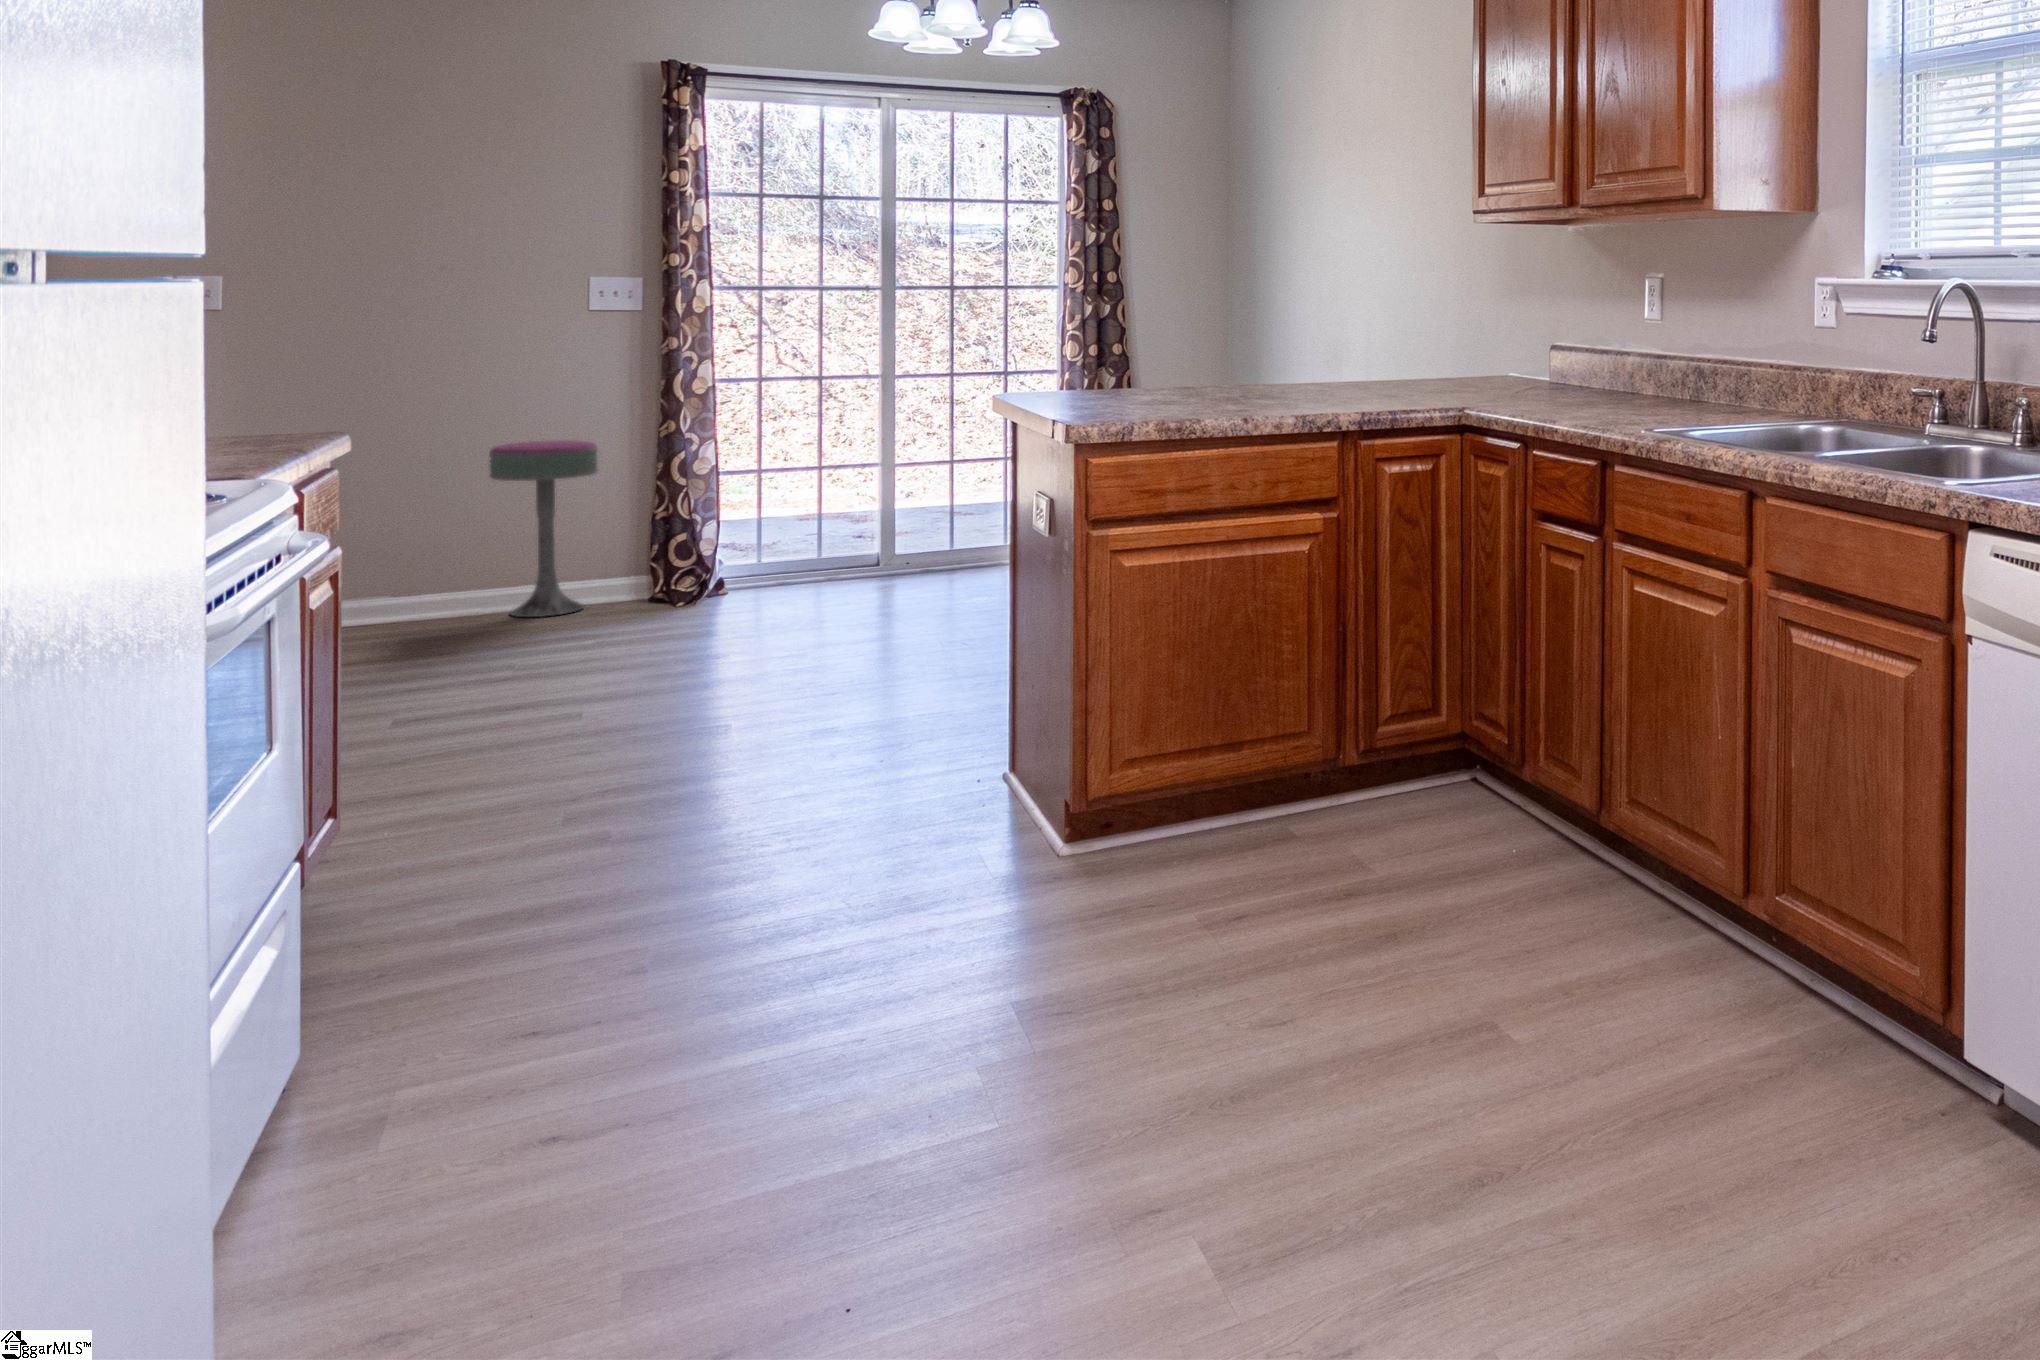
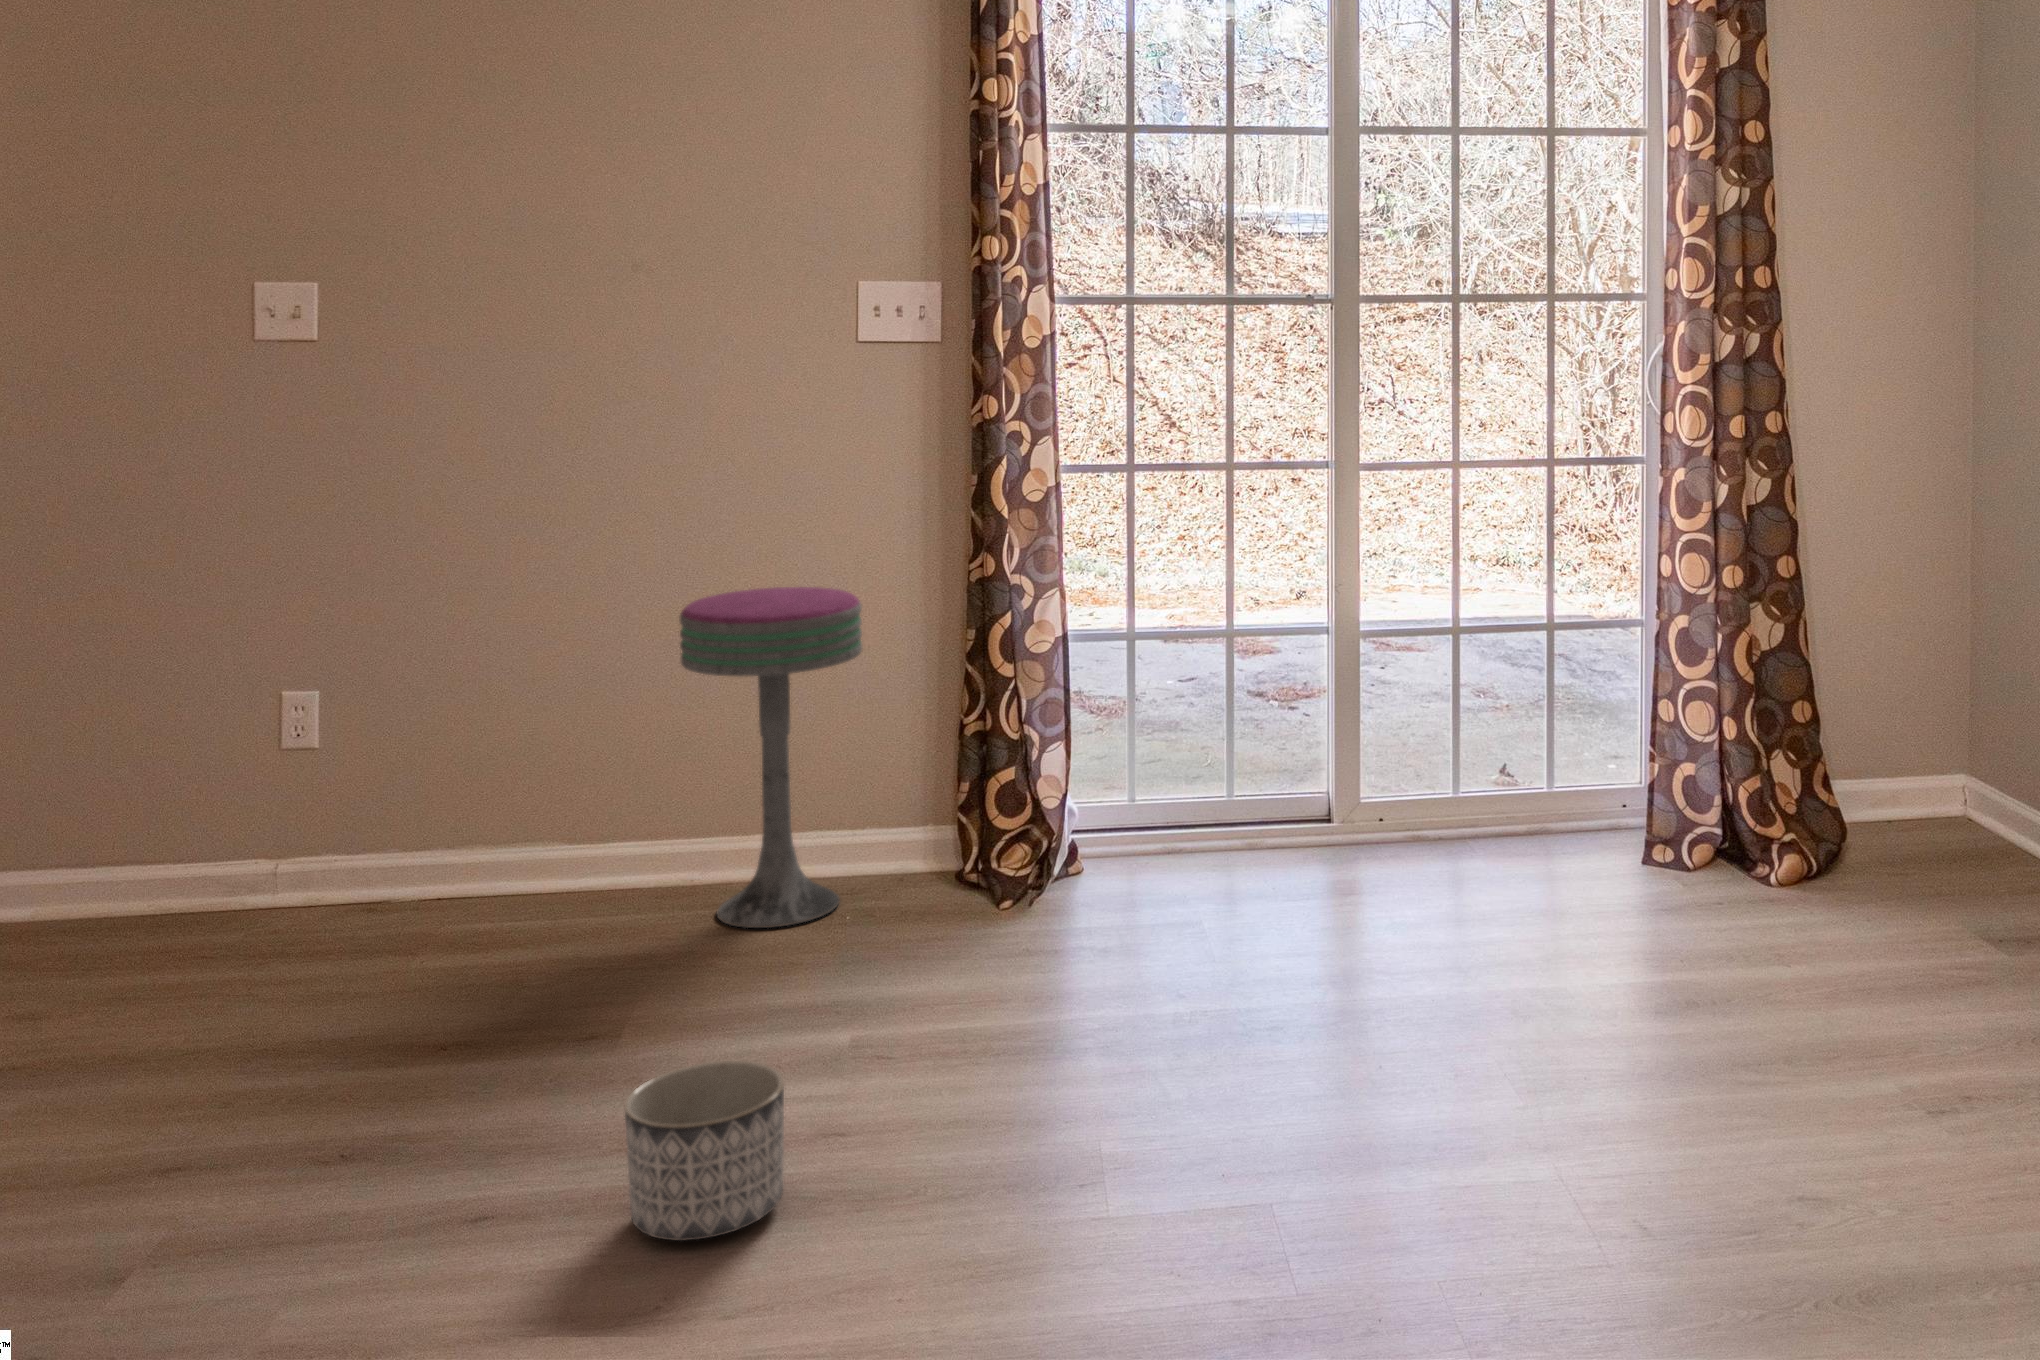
planter: none [509,621,589,689] -> present [625,1061,784,1241]

